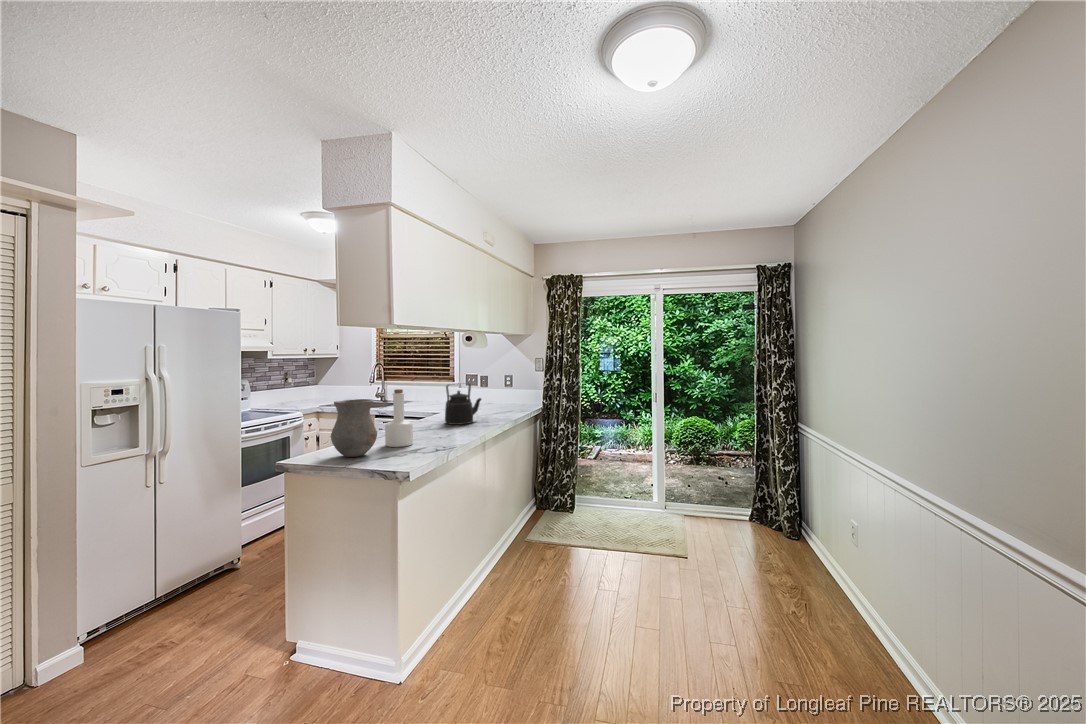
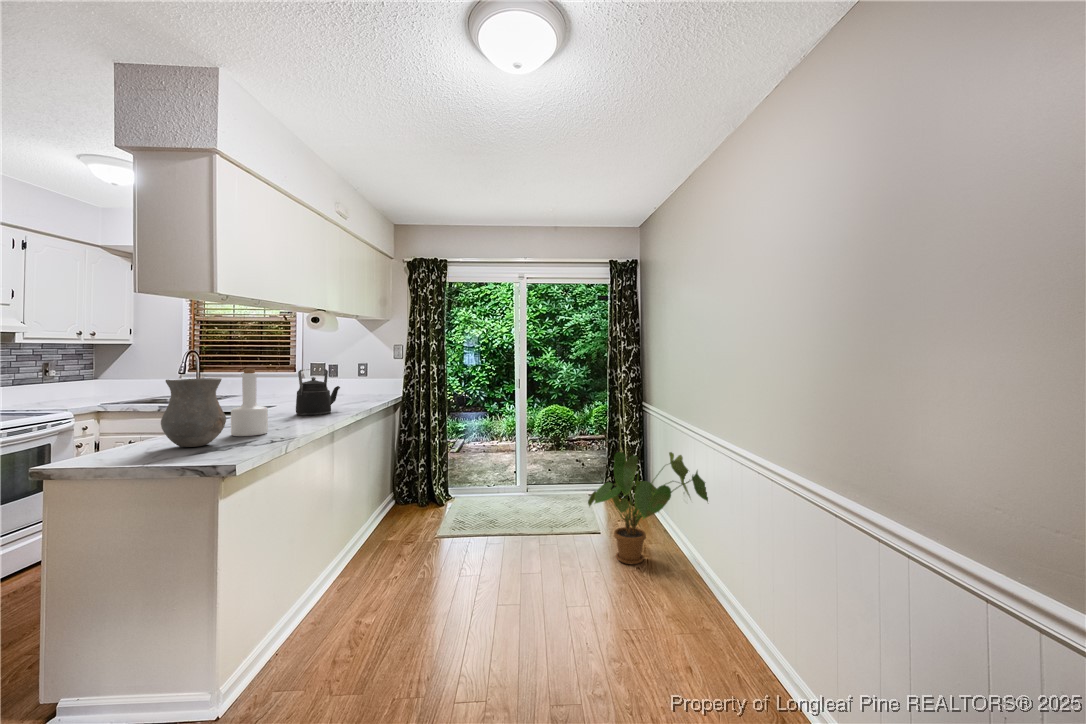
house plant: none [721,480,872,607] -> present [588,452,708,564]

